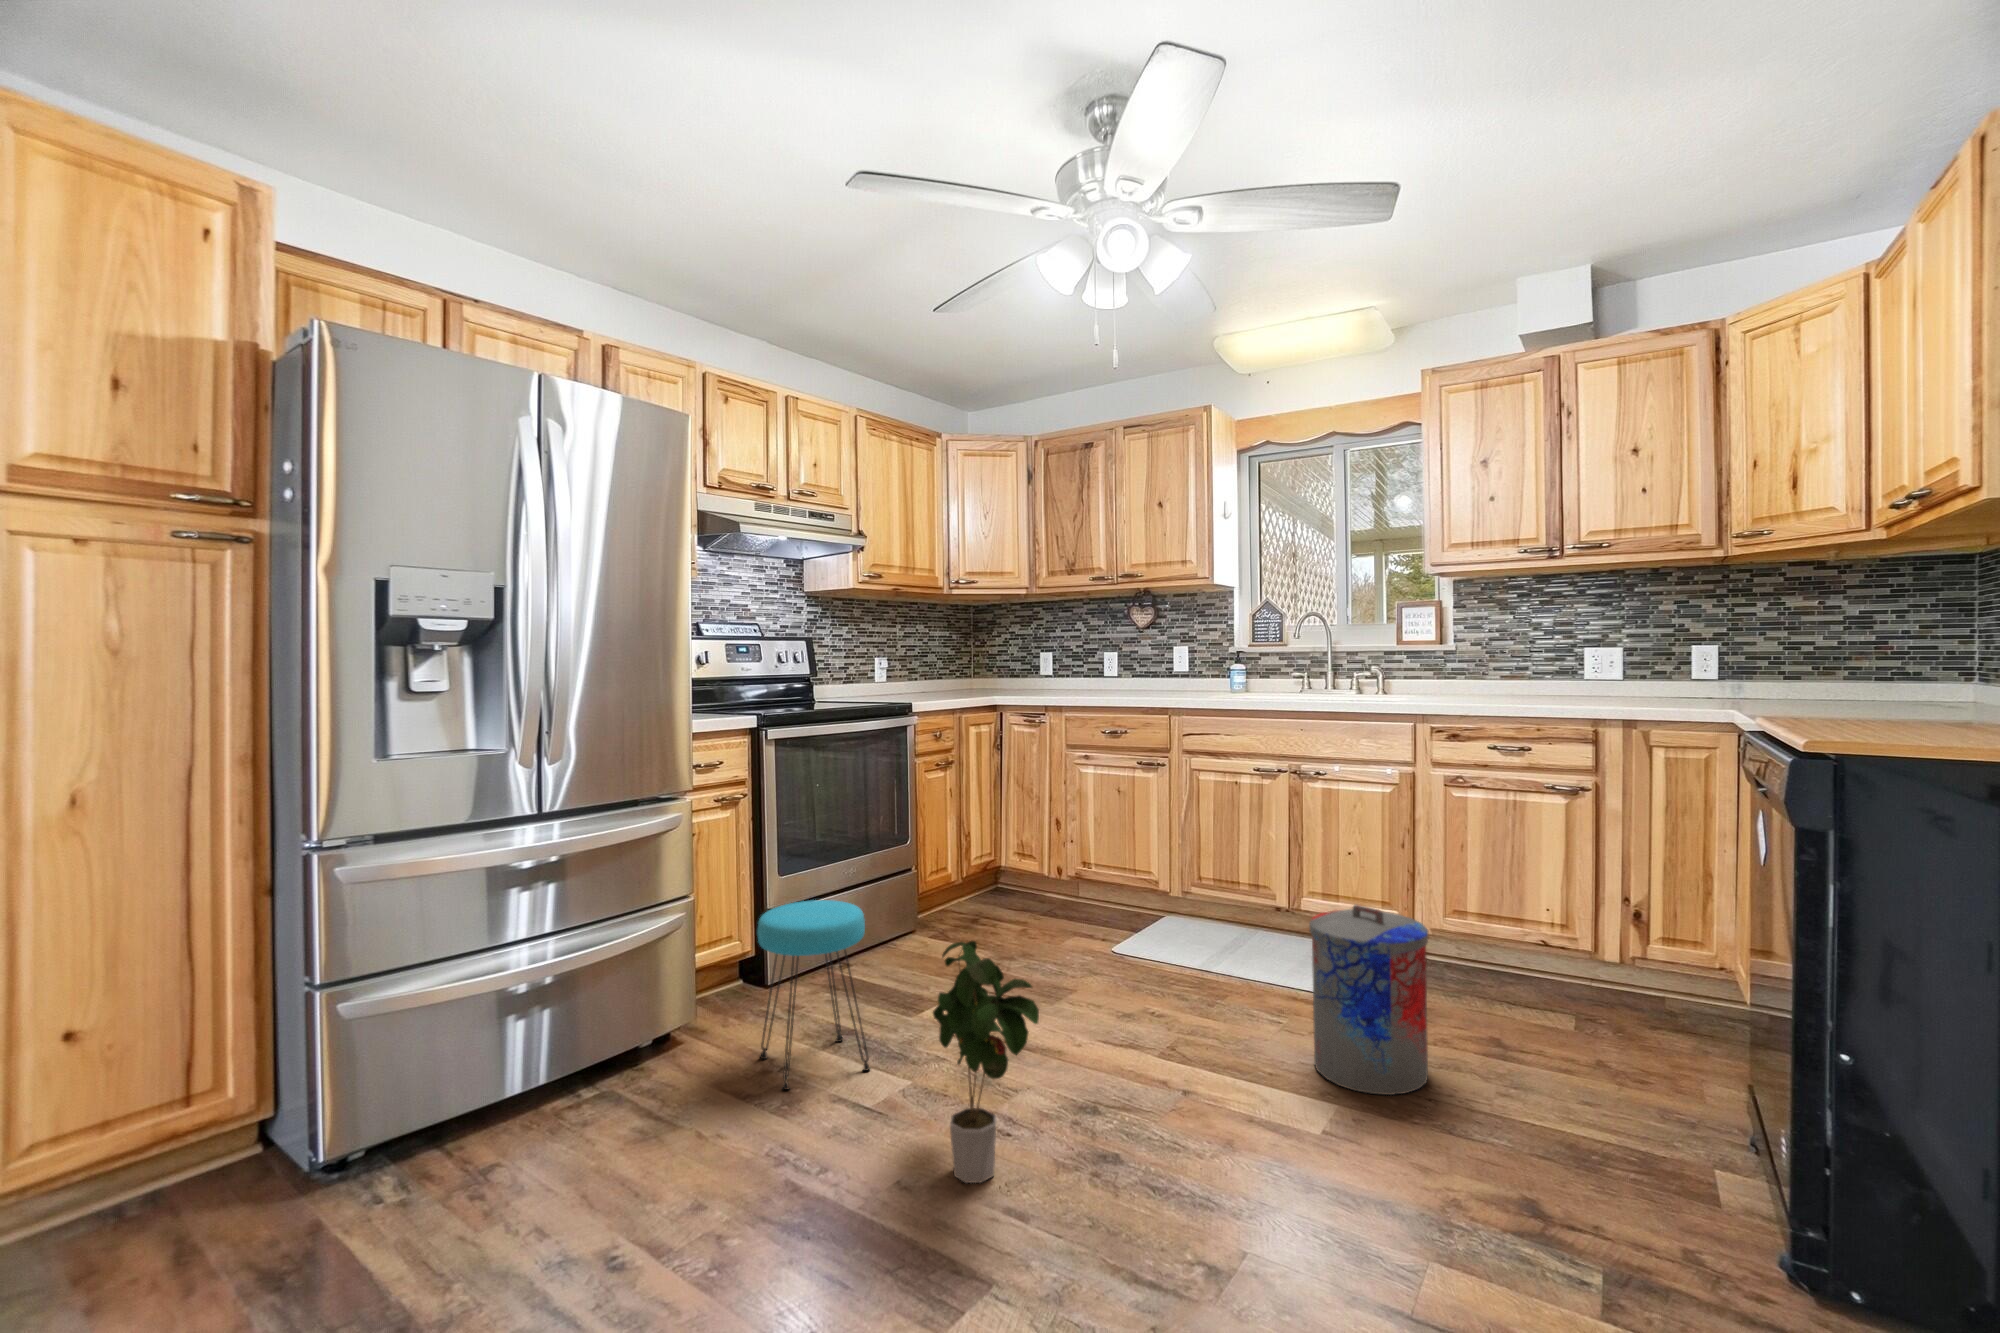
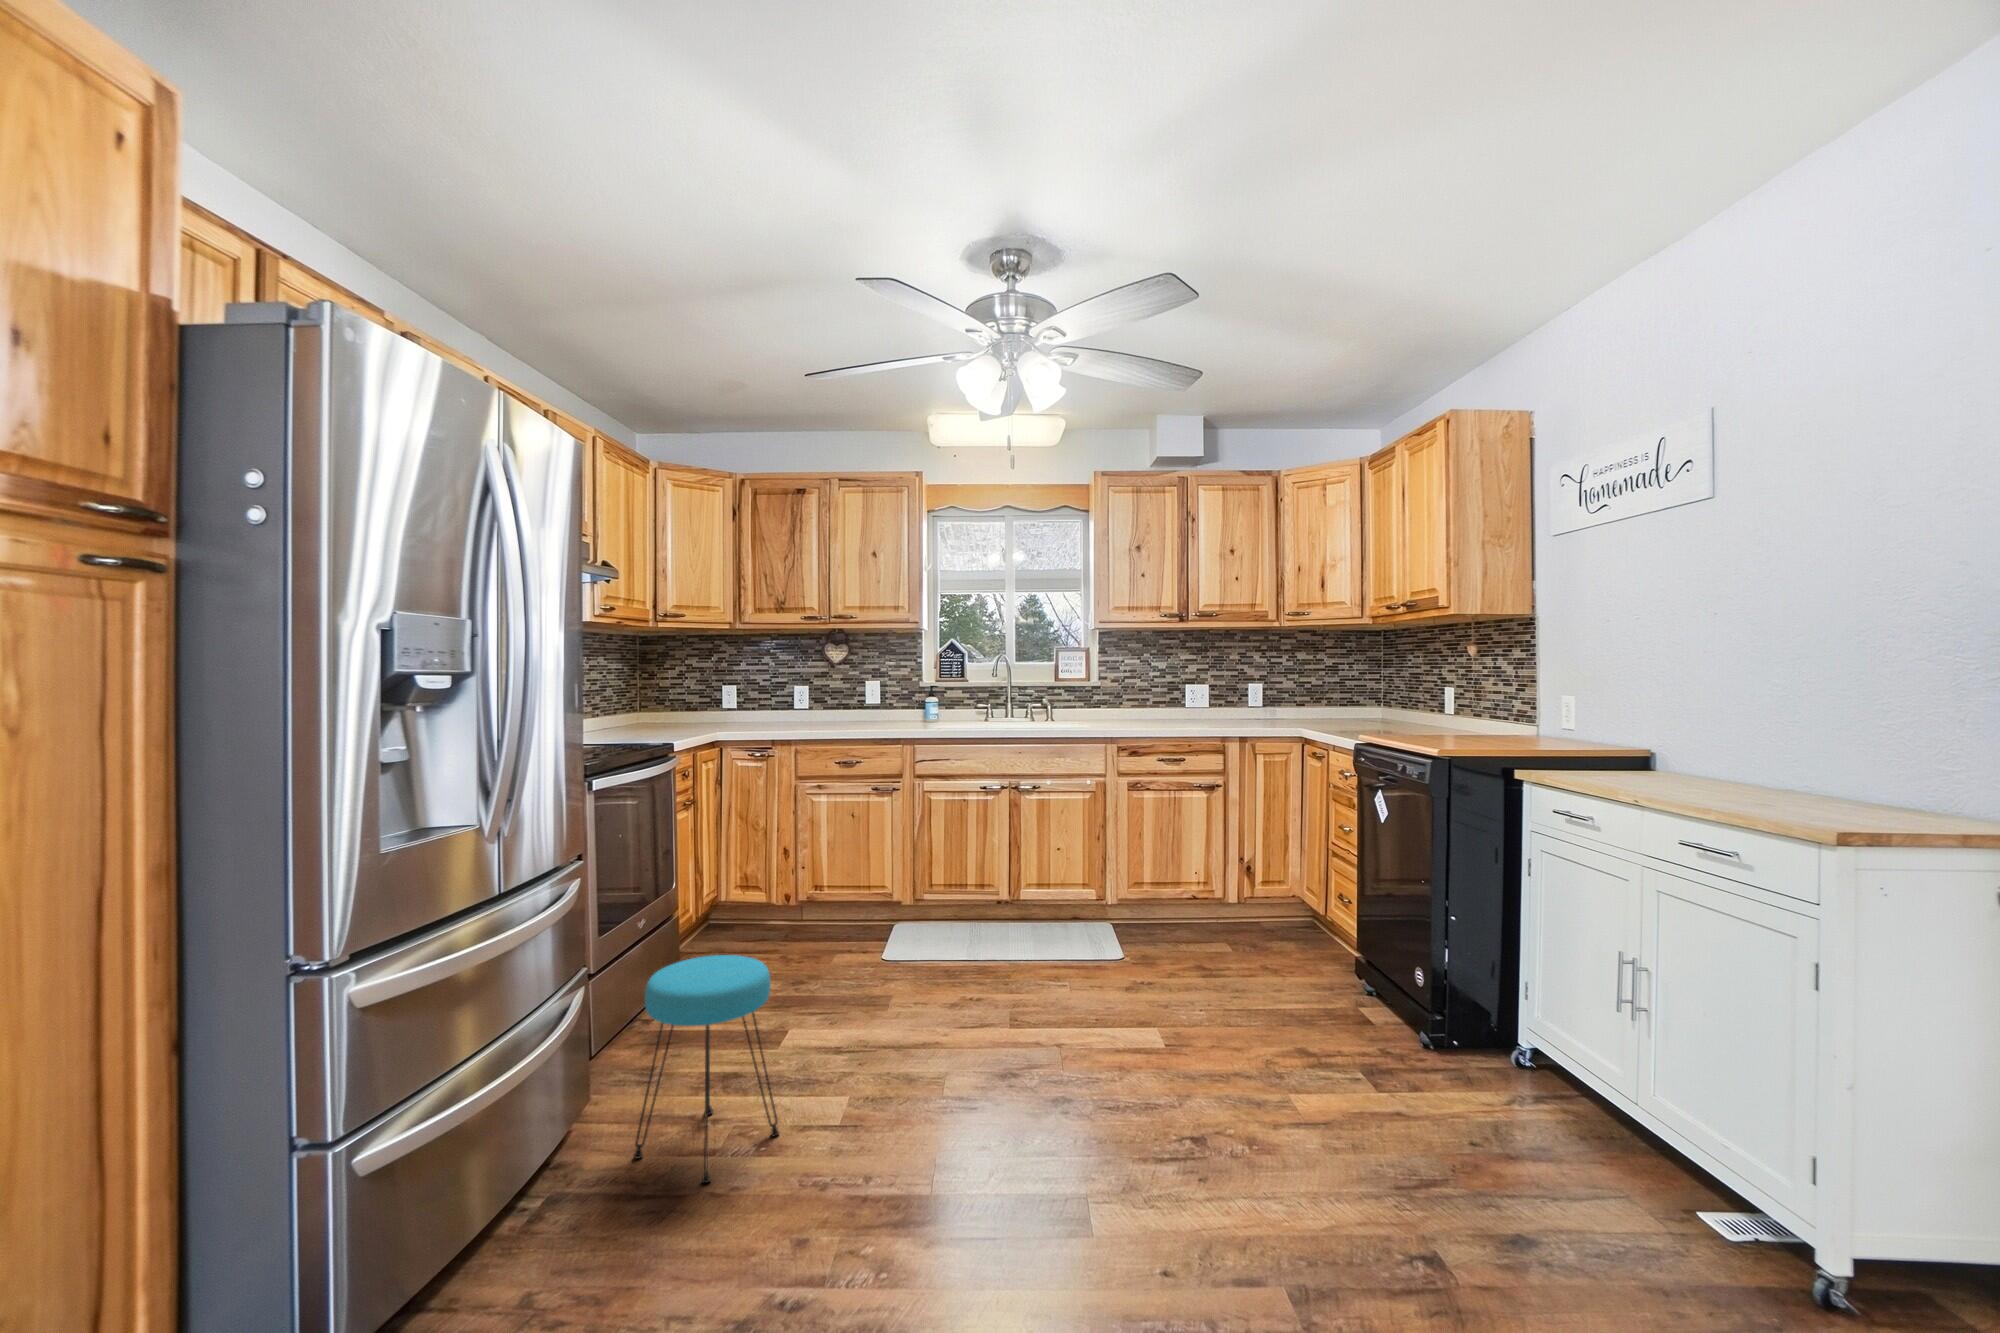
trash can: present [1309,905,1428,1095] -> none [1131,886,1220,1035]
potted plant: present [933,941,1039,1183] -> none [910,965,1087,1208]

